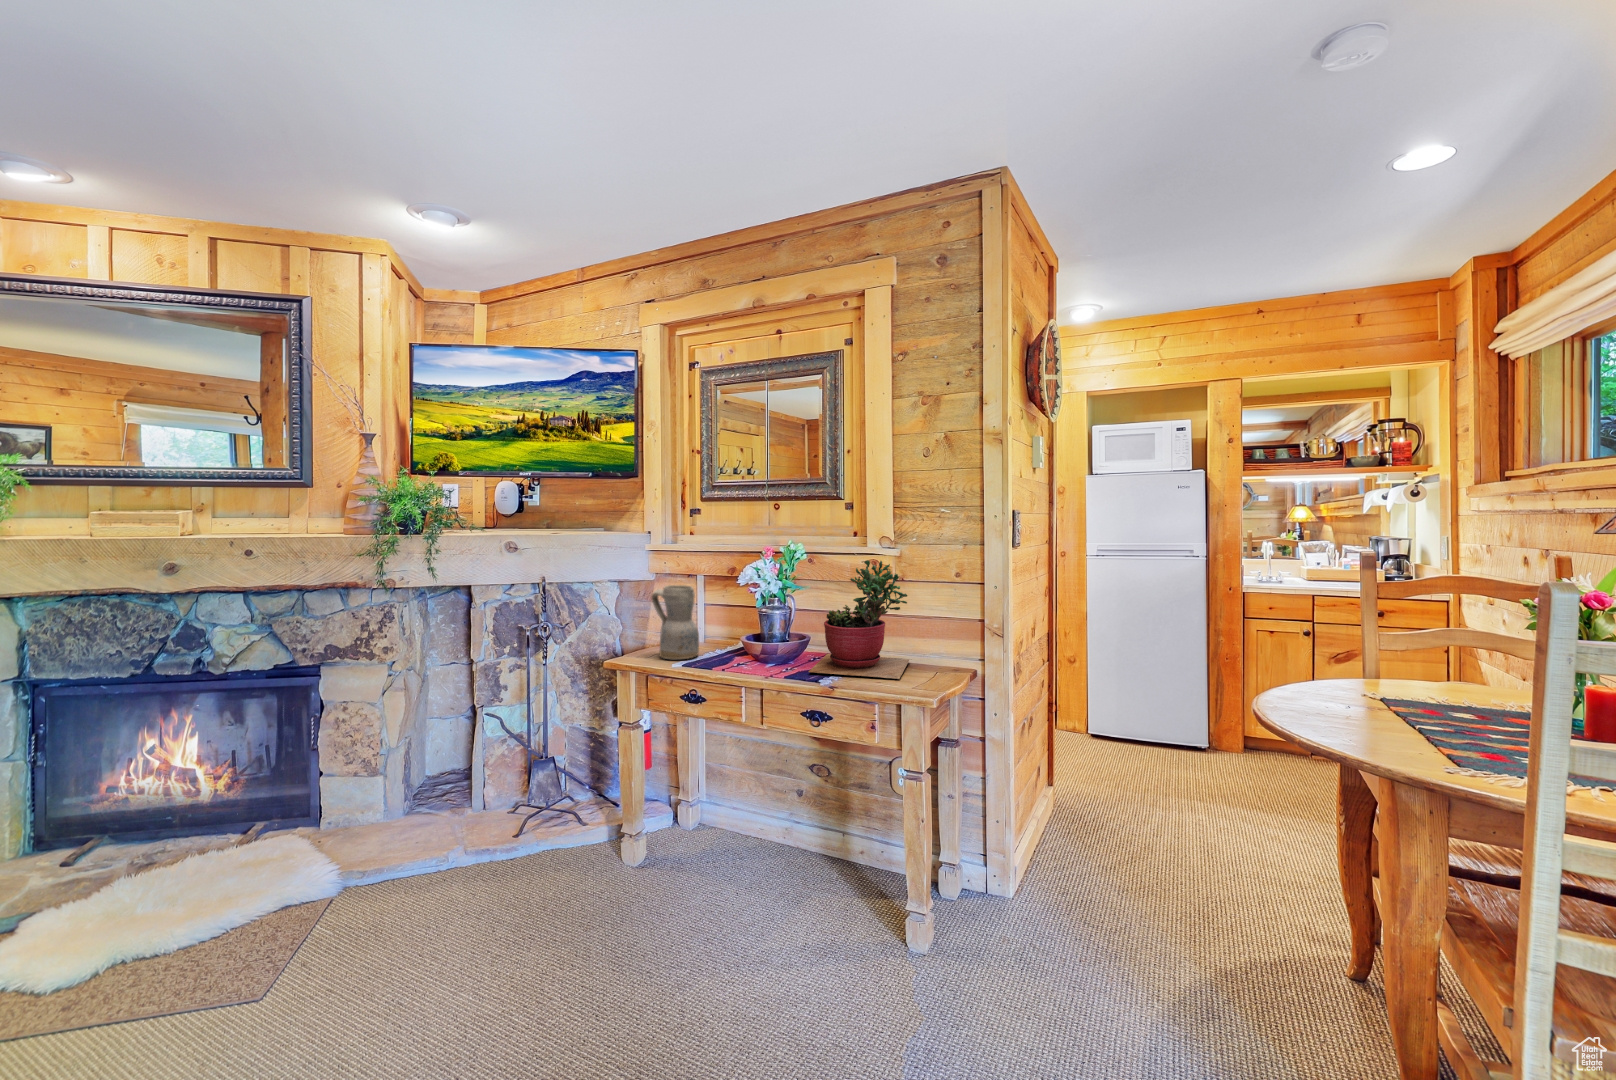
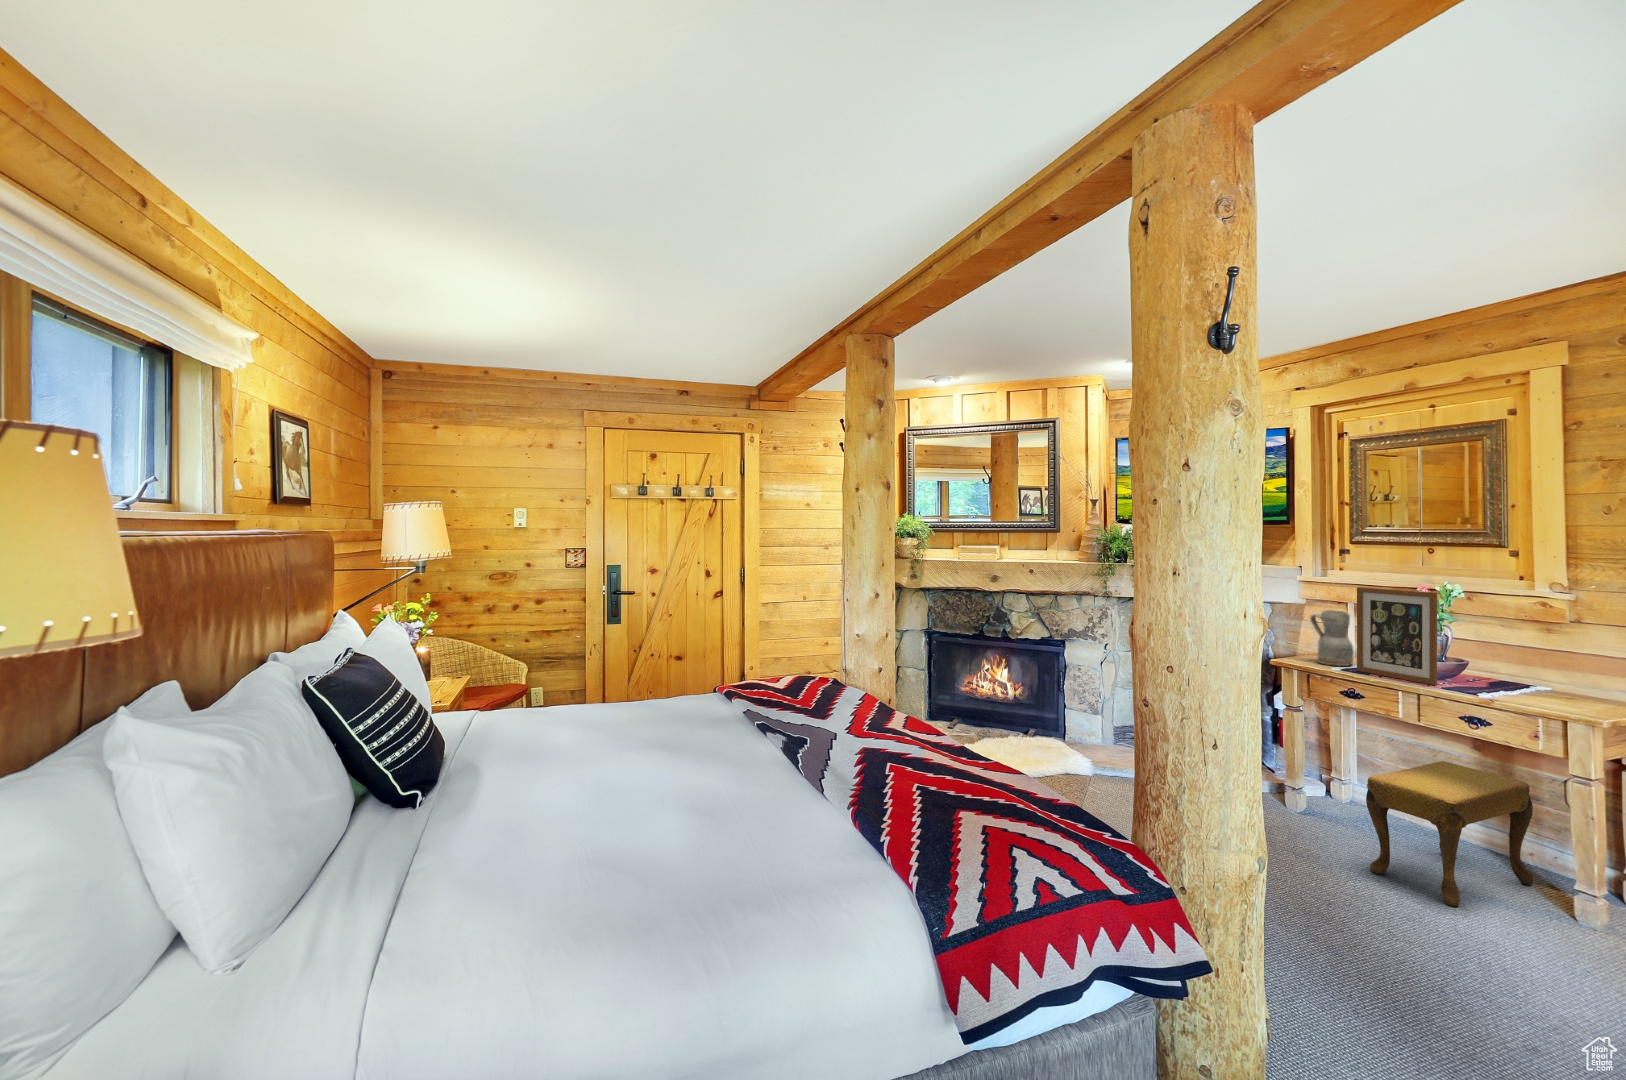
picture frame: none [699,551,781,674] -> present [1357,587,1437,685]
succulent plant: present [809,560,910,679] -> none [1465,601,1587,703]
footstool: none [702,769,871,997] -> present [1366,761,1534,907]

